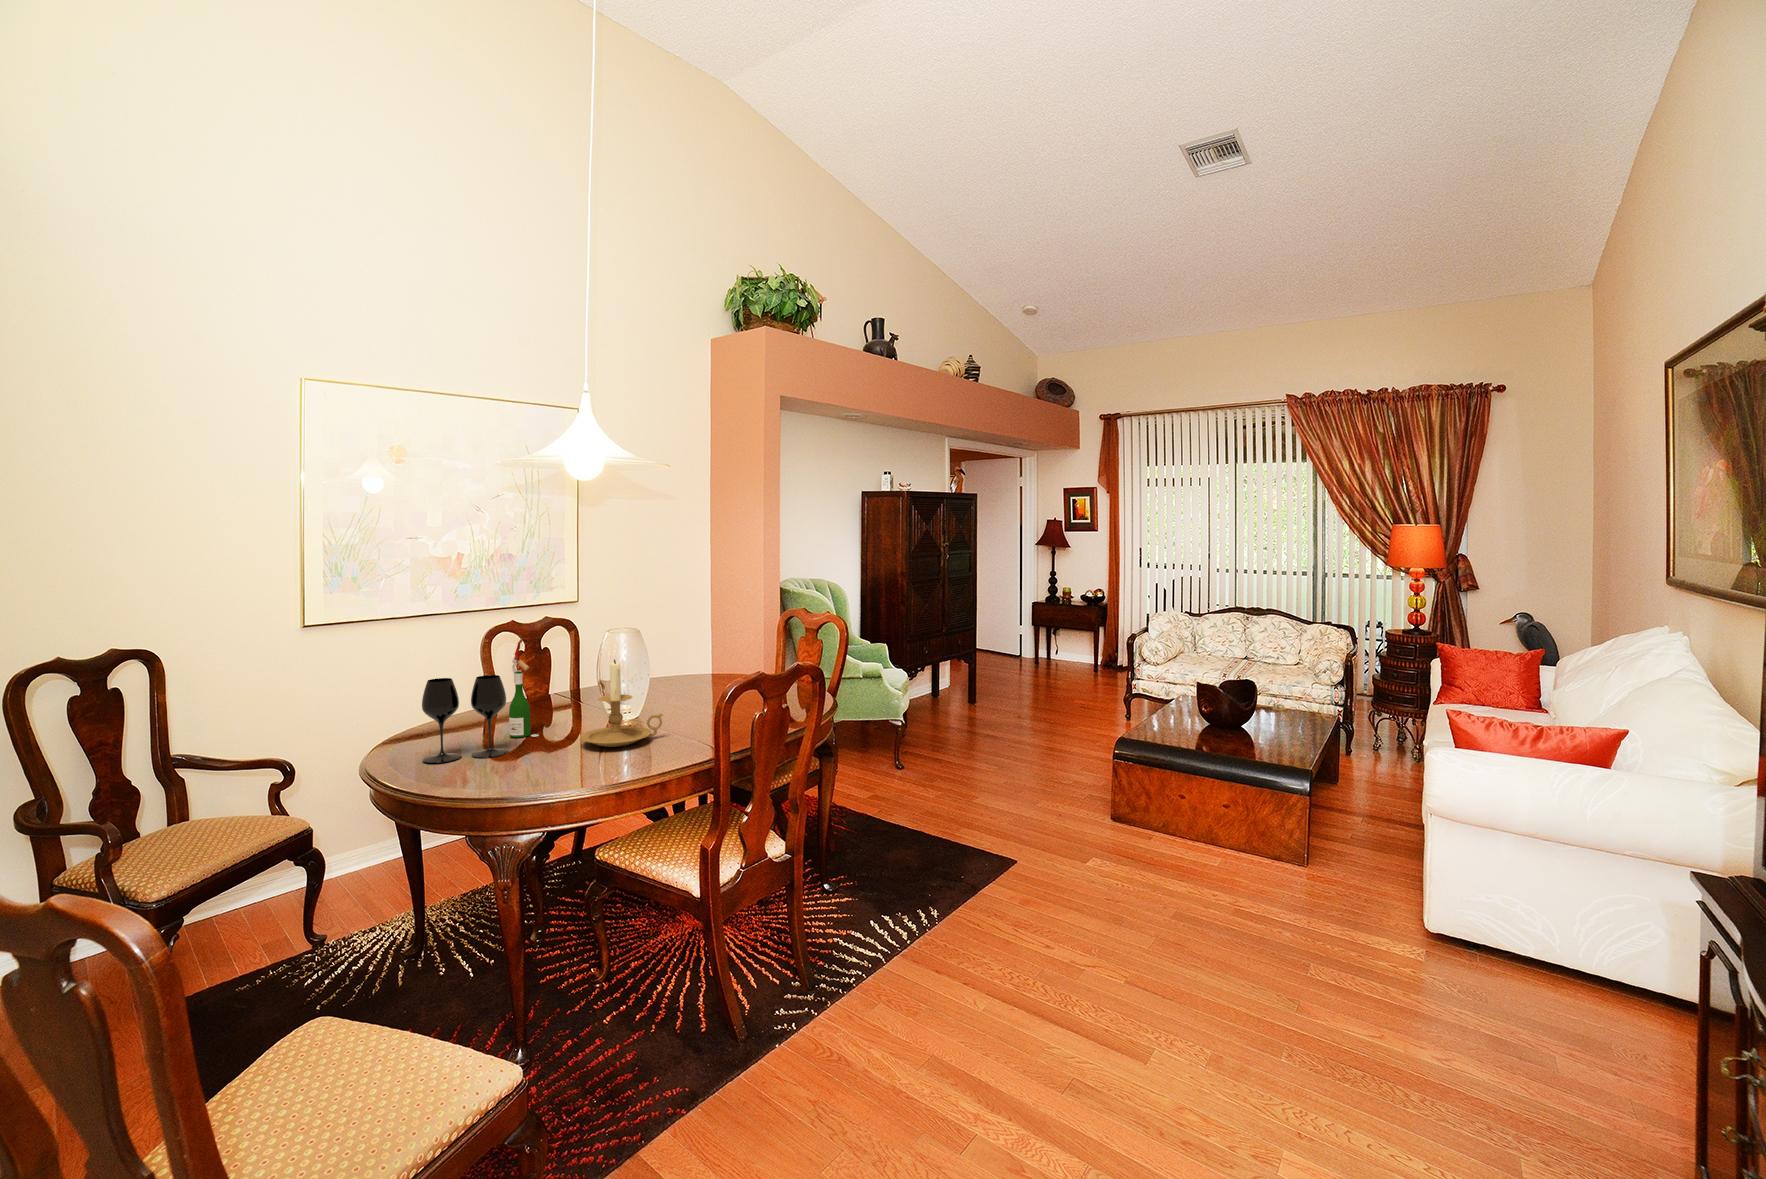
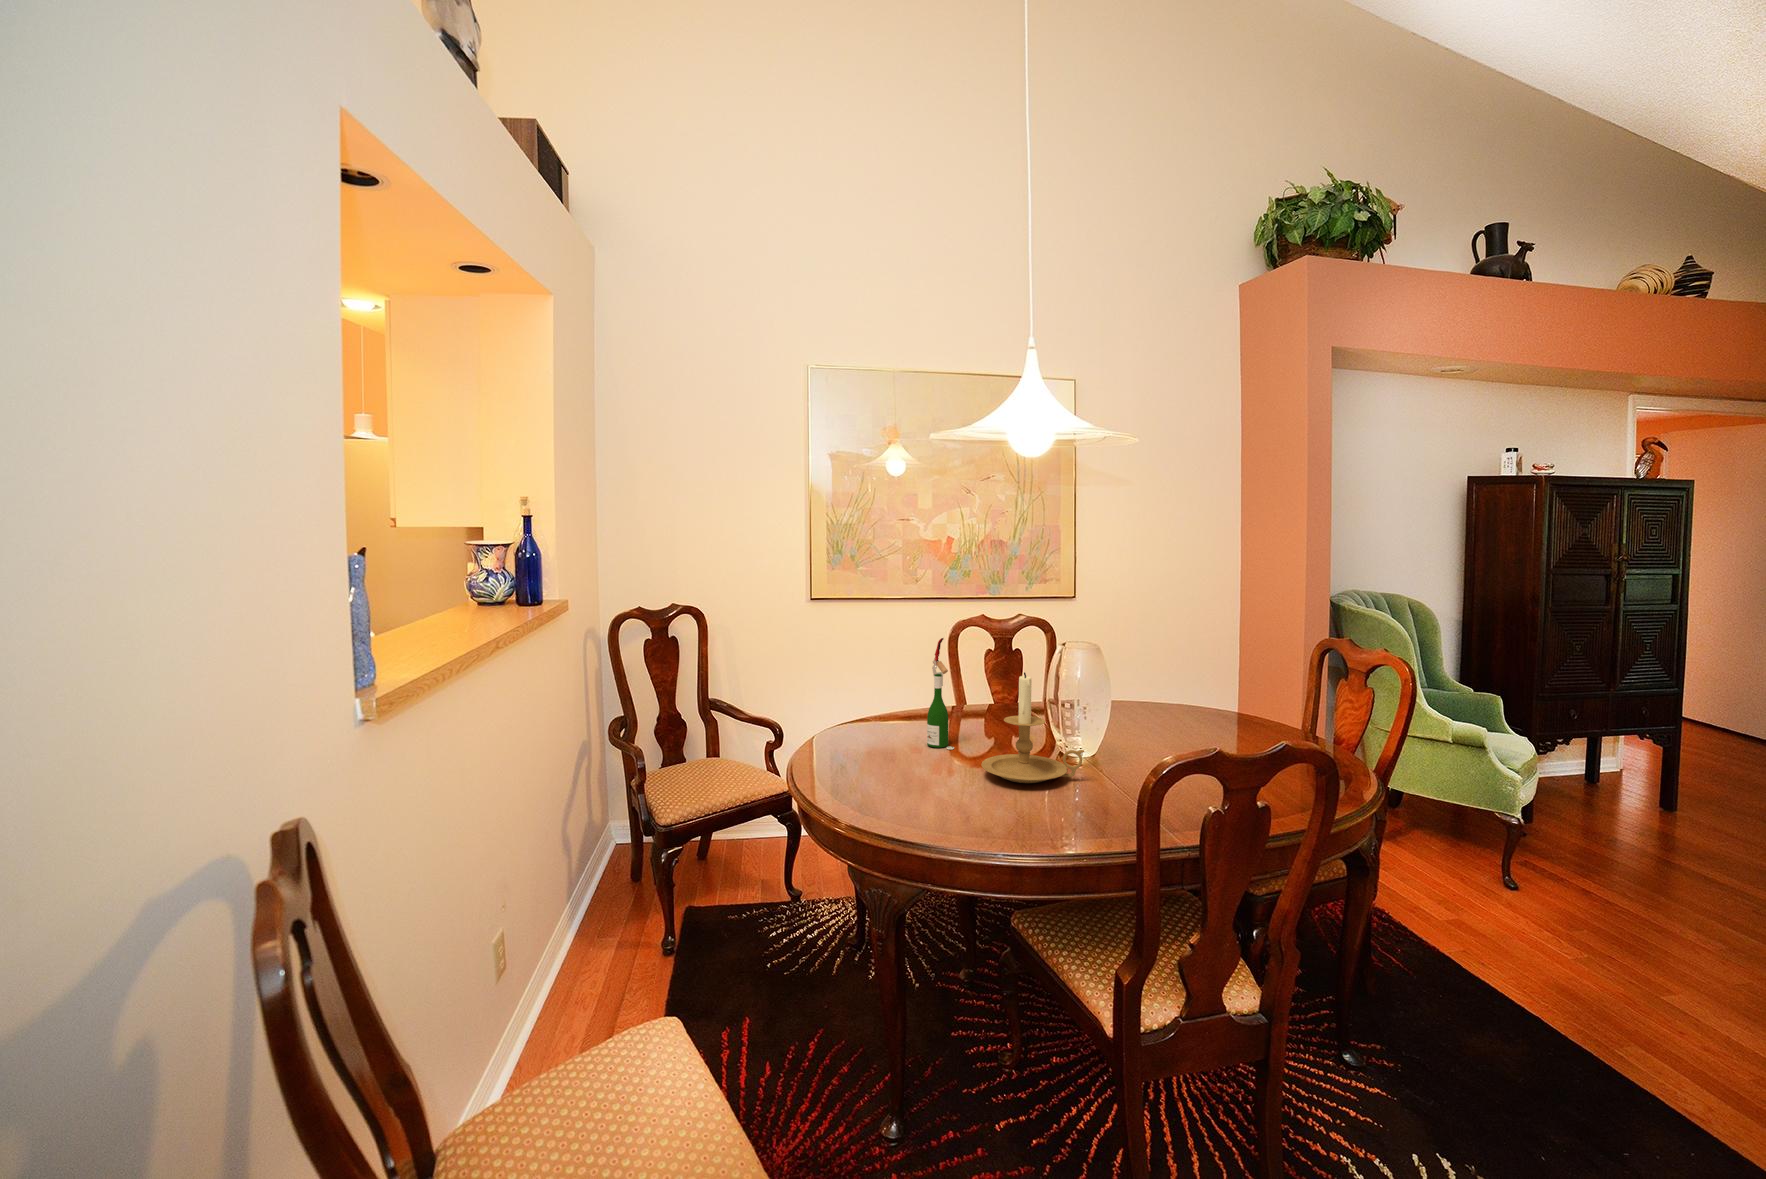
wine glass: present [422,675,508,763] -> none [833,673,913,766]

